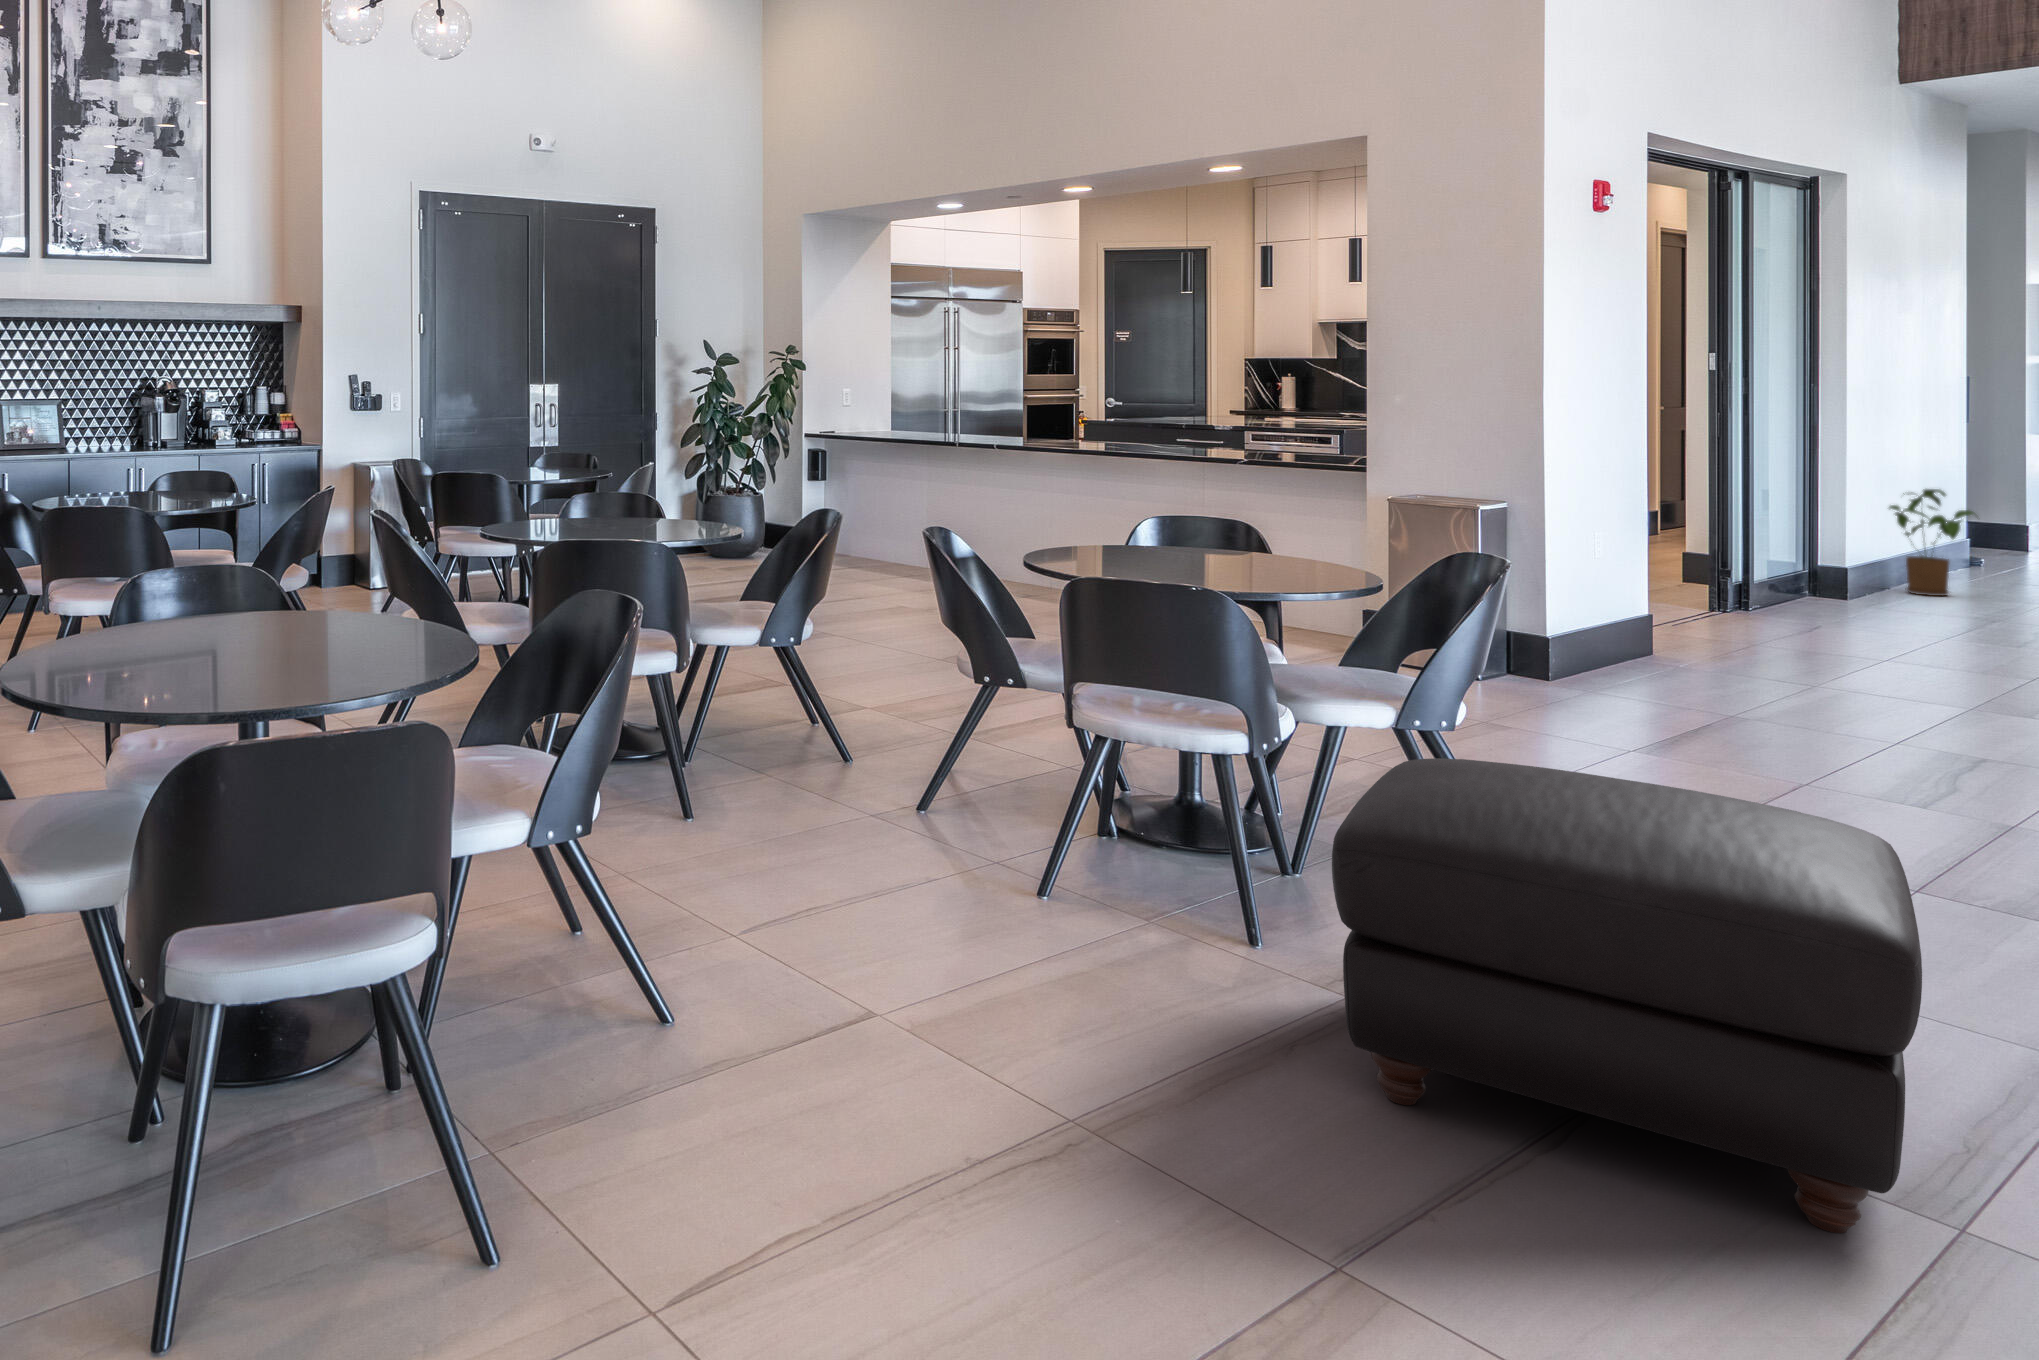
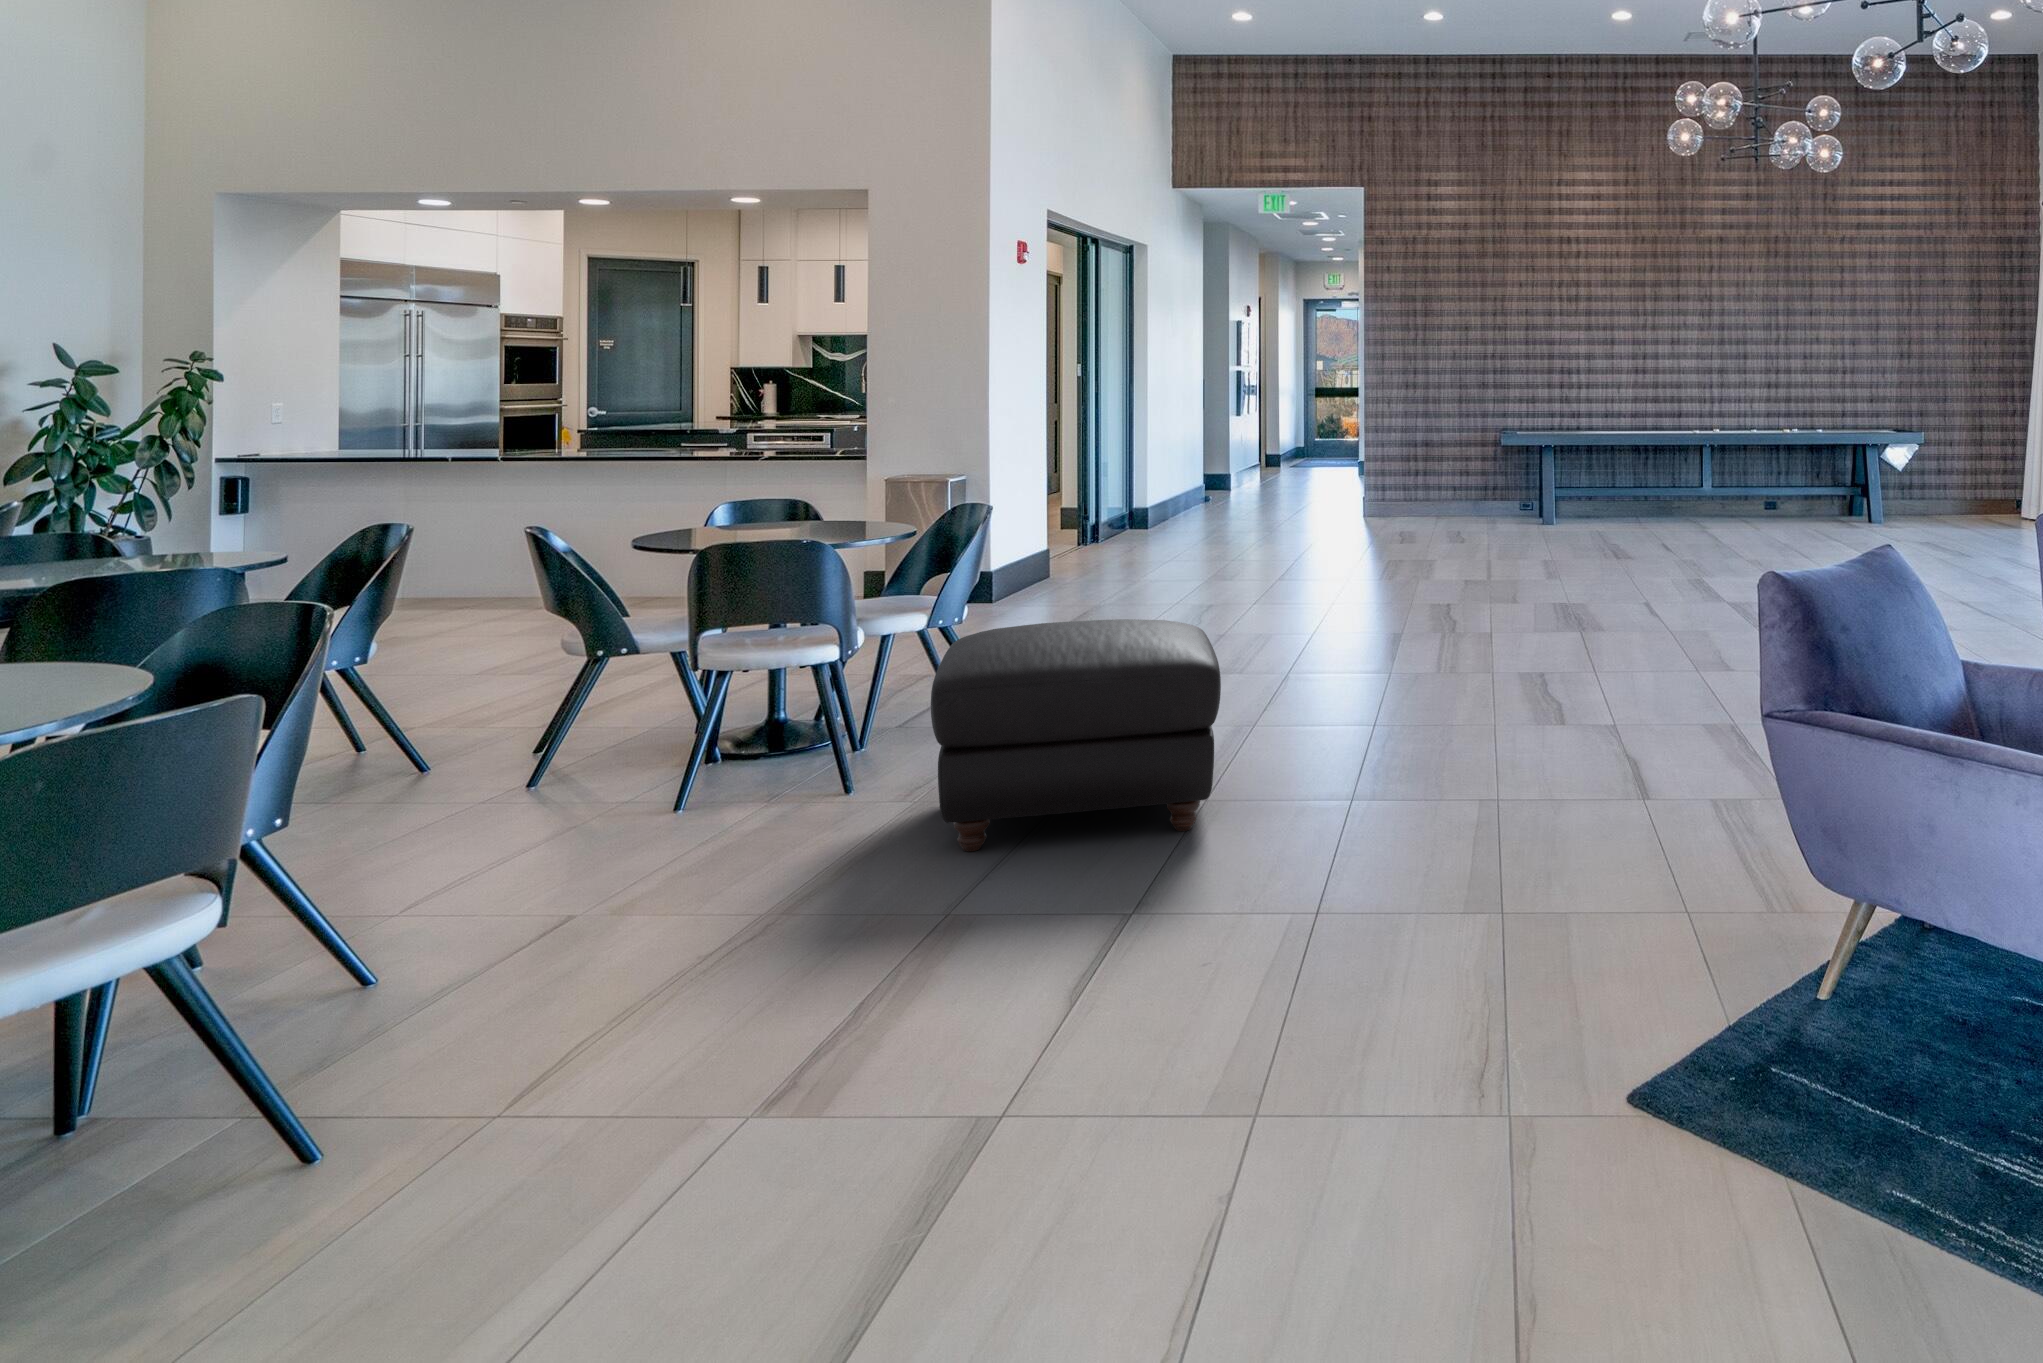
house plant: present [1889,489,1974,596] -> none [1168,452,1211,521]

